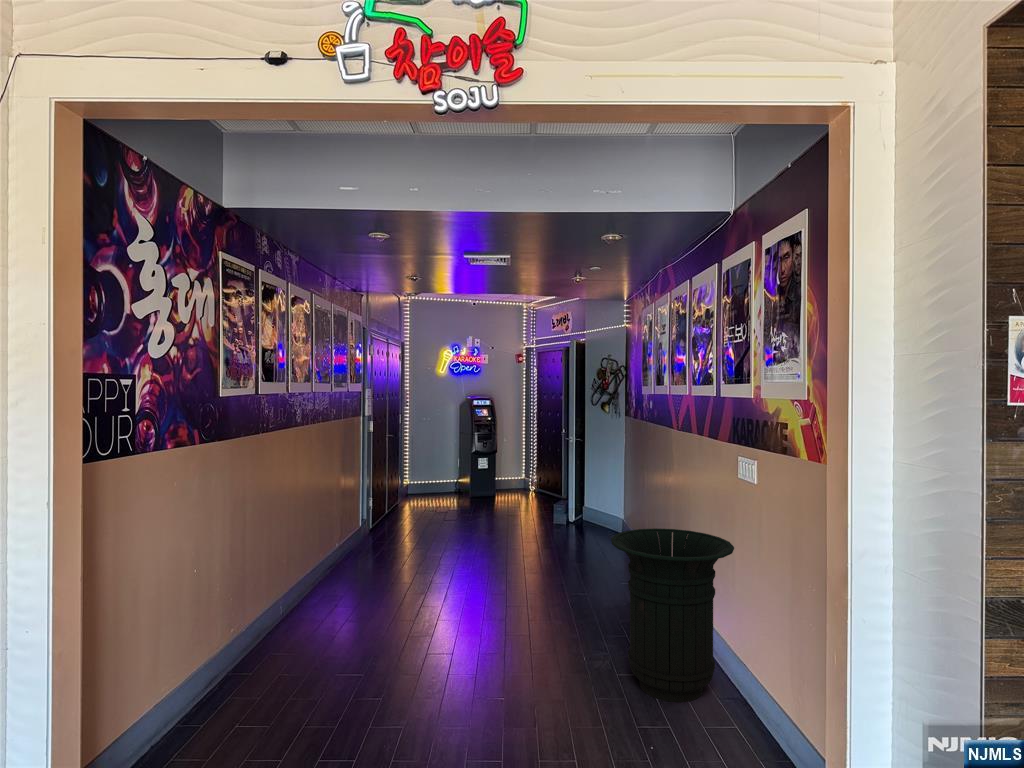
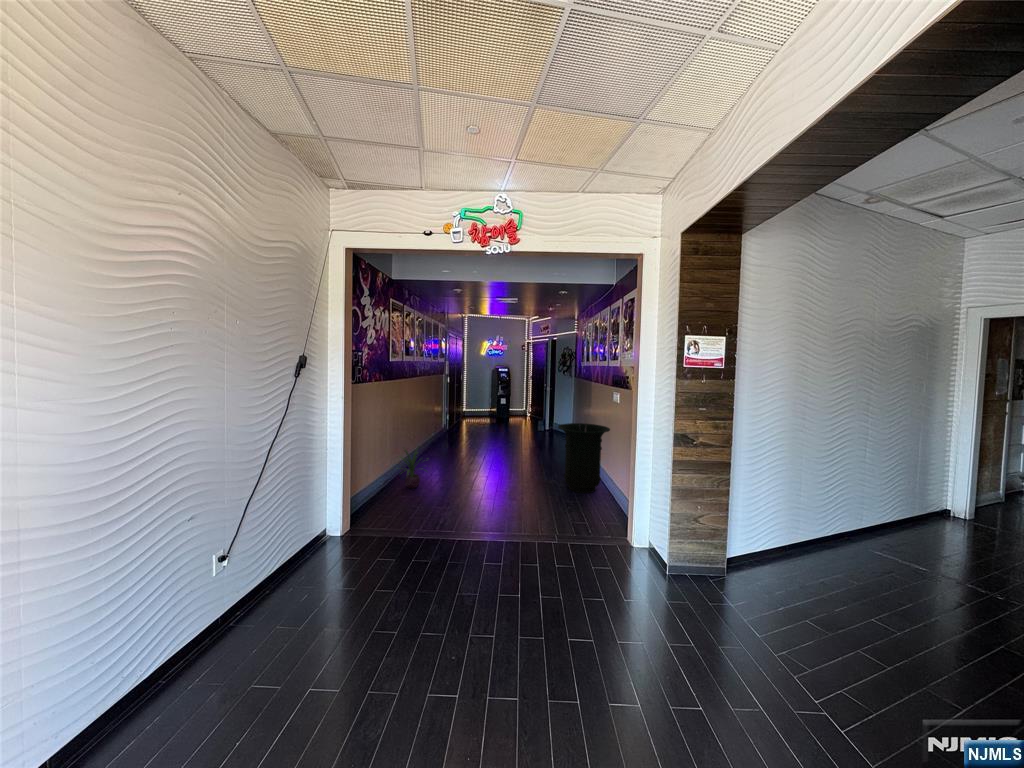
decorative plant: none [200,597,319,703] -> present [400,449,426,488]

